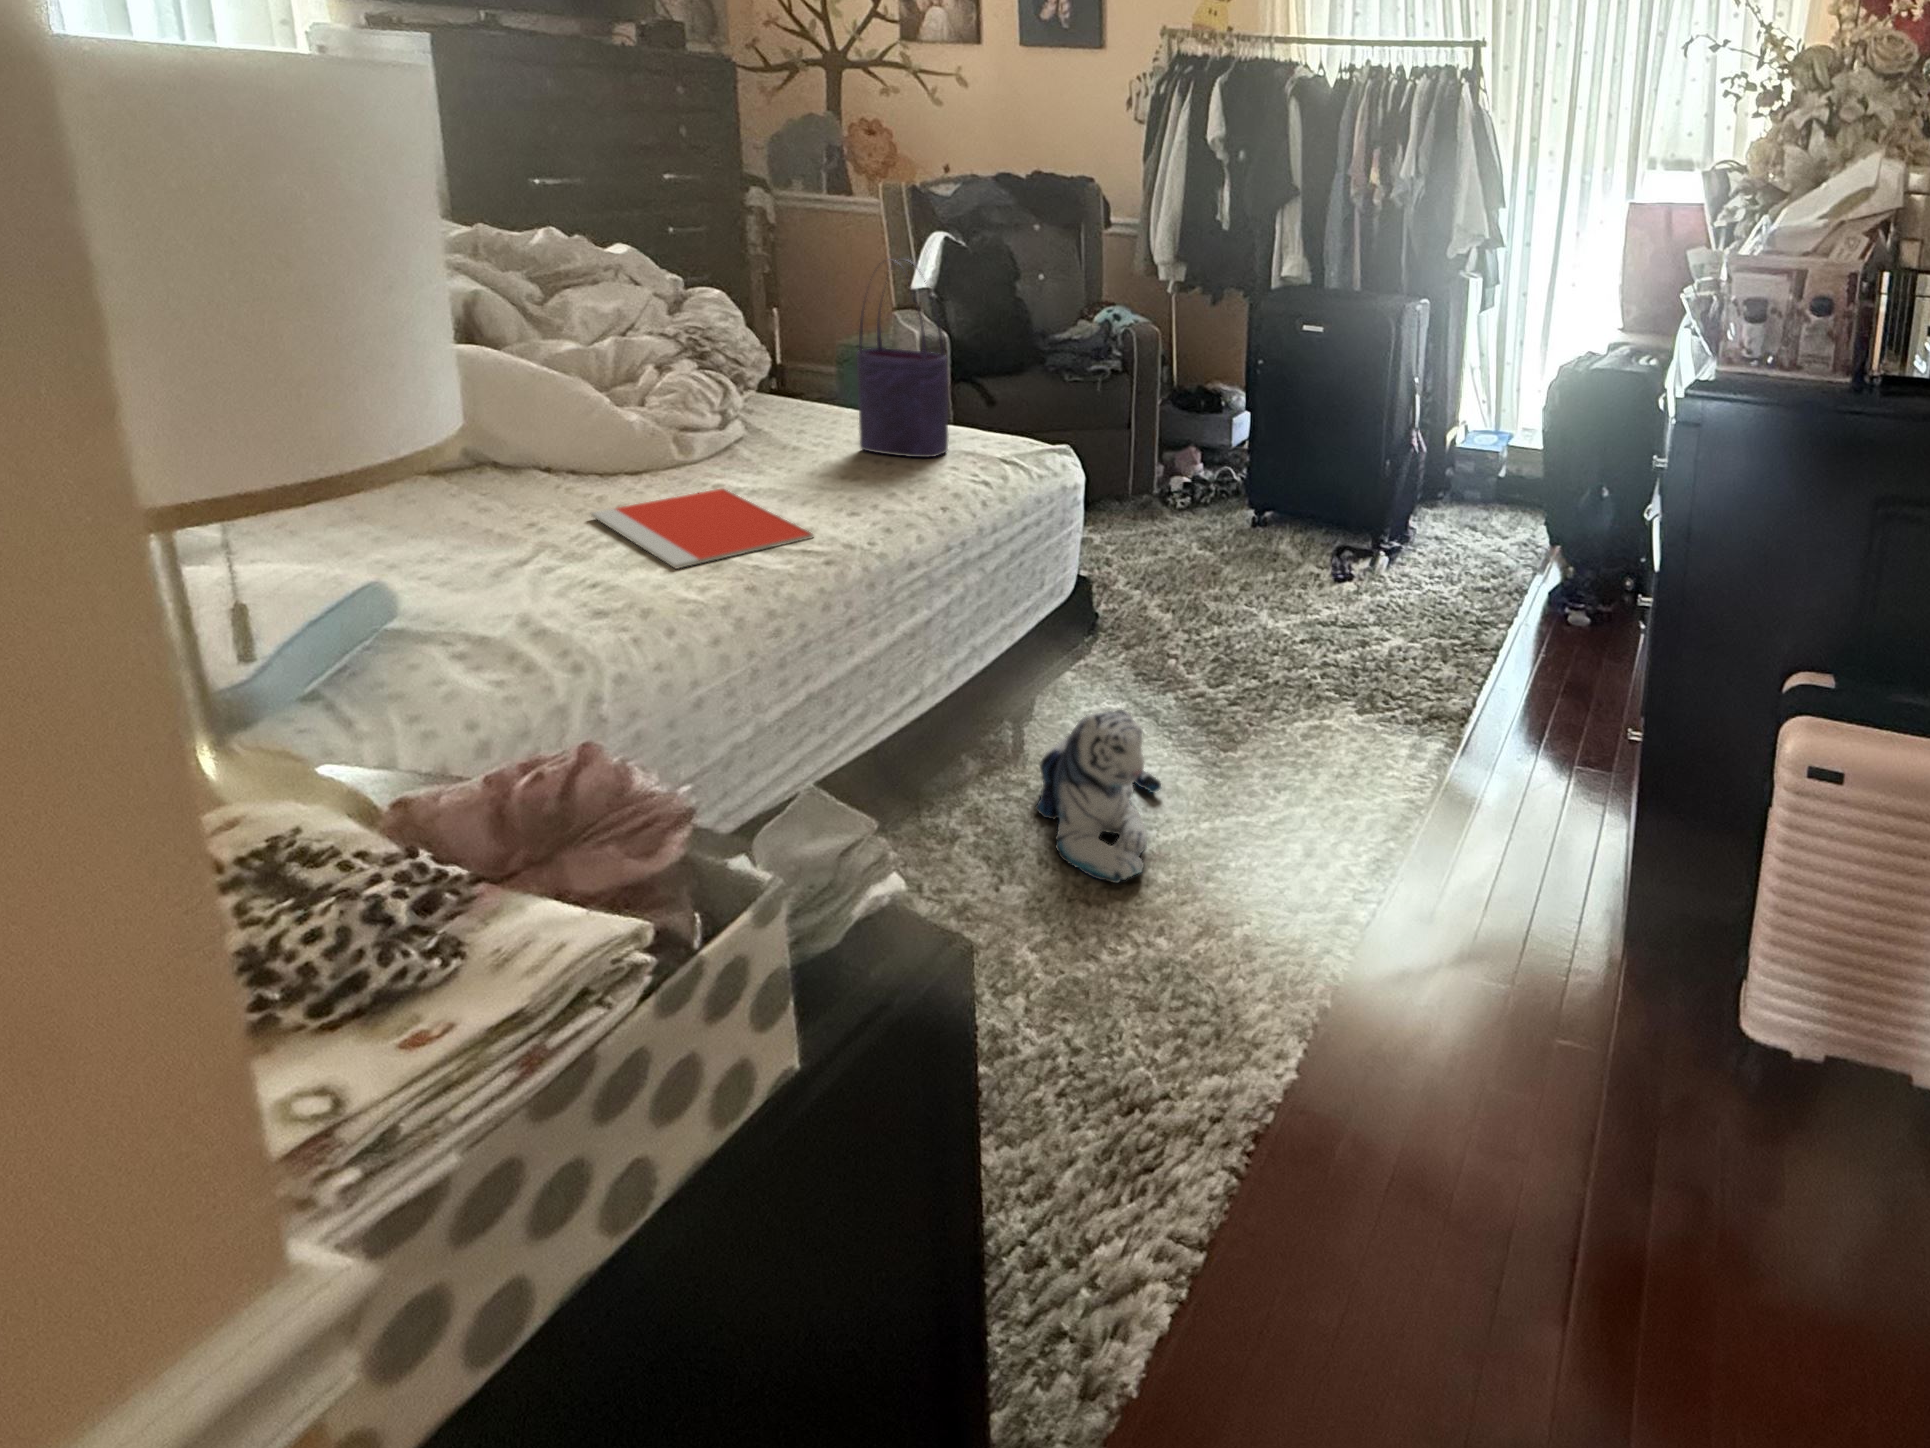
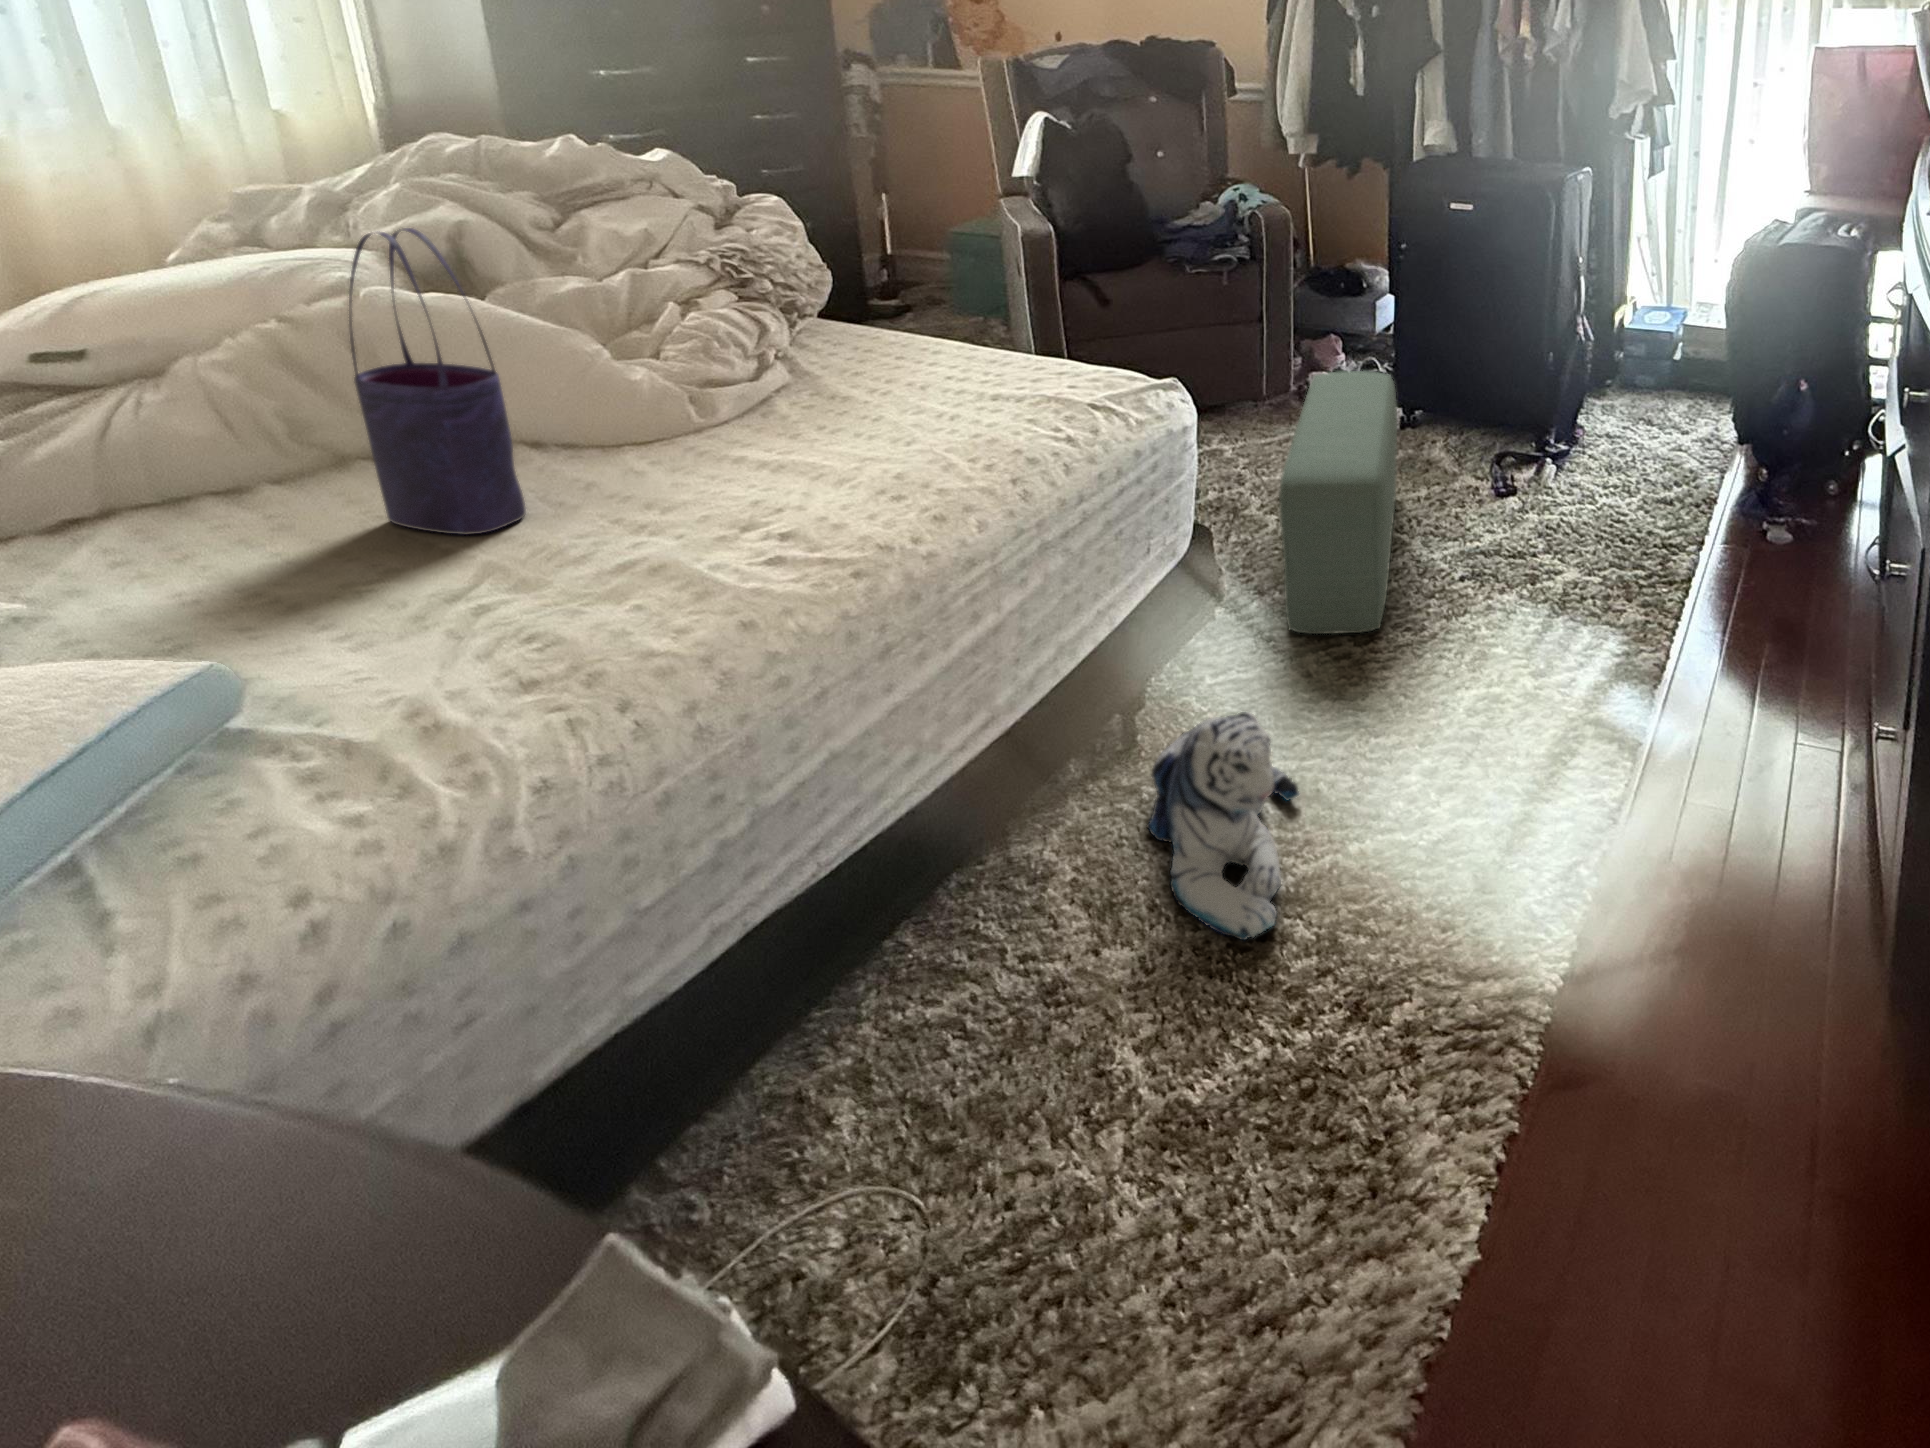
tote bag: present [856,279,948,457] -> present [349,228,526,535]
pouf: none [1150,466,1249,679] -> present [1279,371,1397,634]
notebook: present [591,489,814,569] -> none [567,465,840,602]

